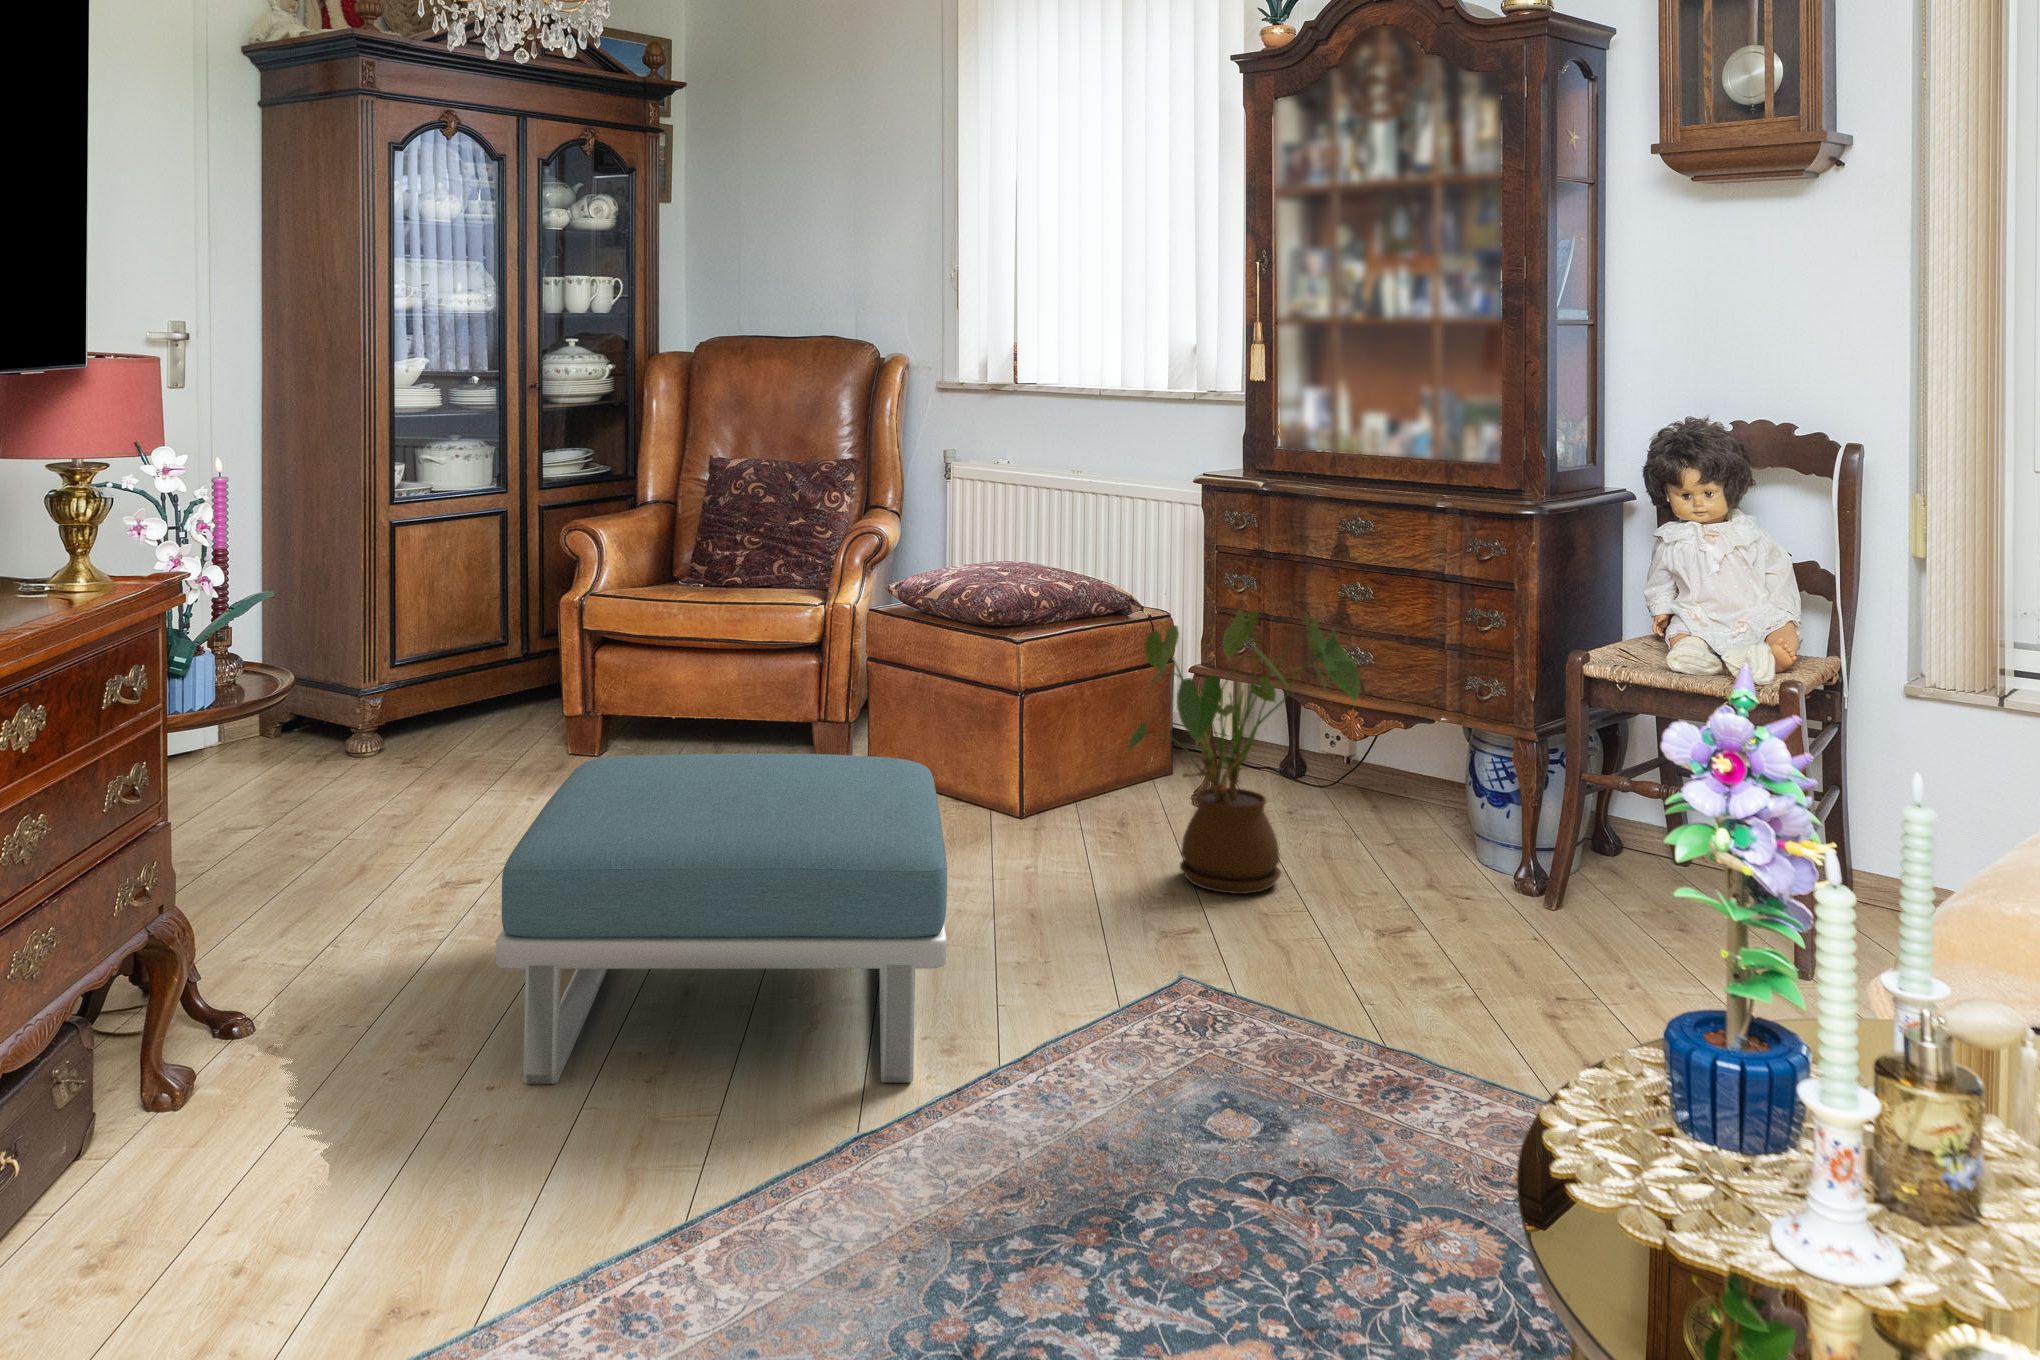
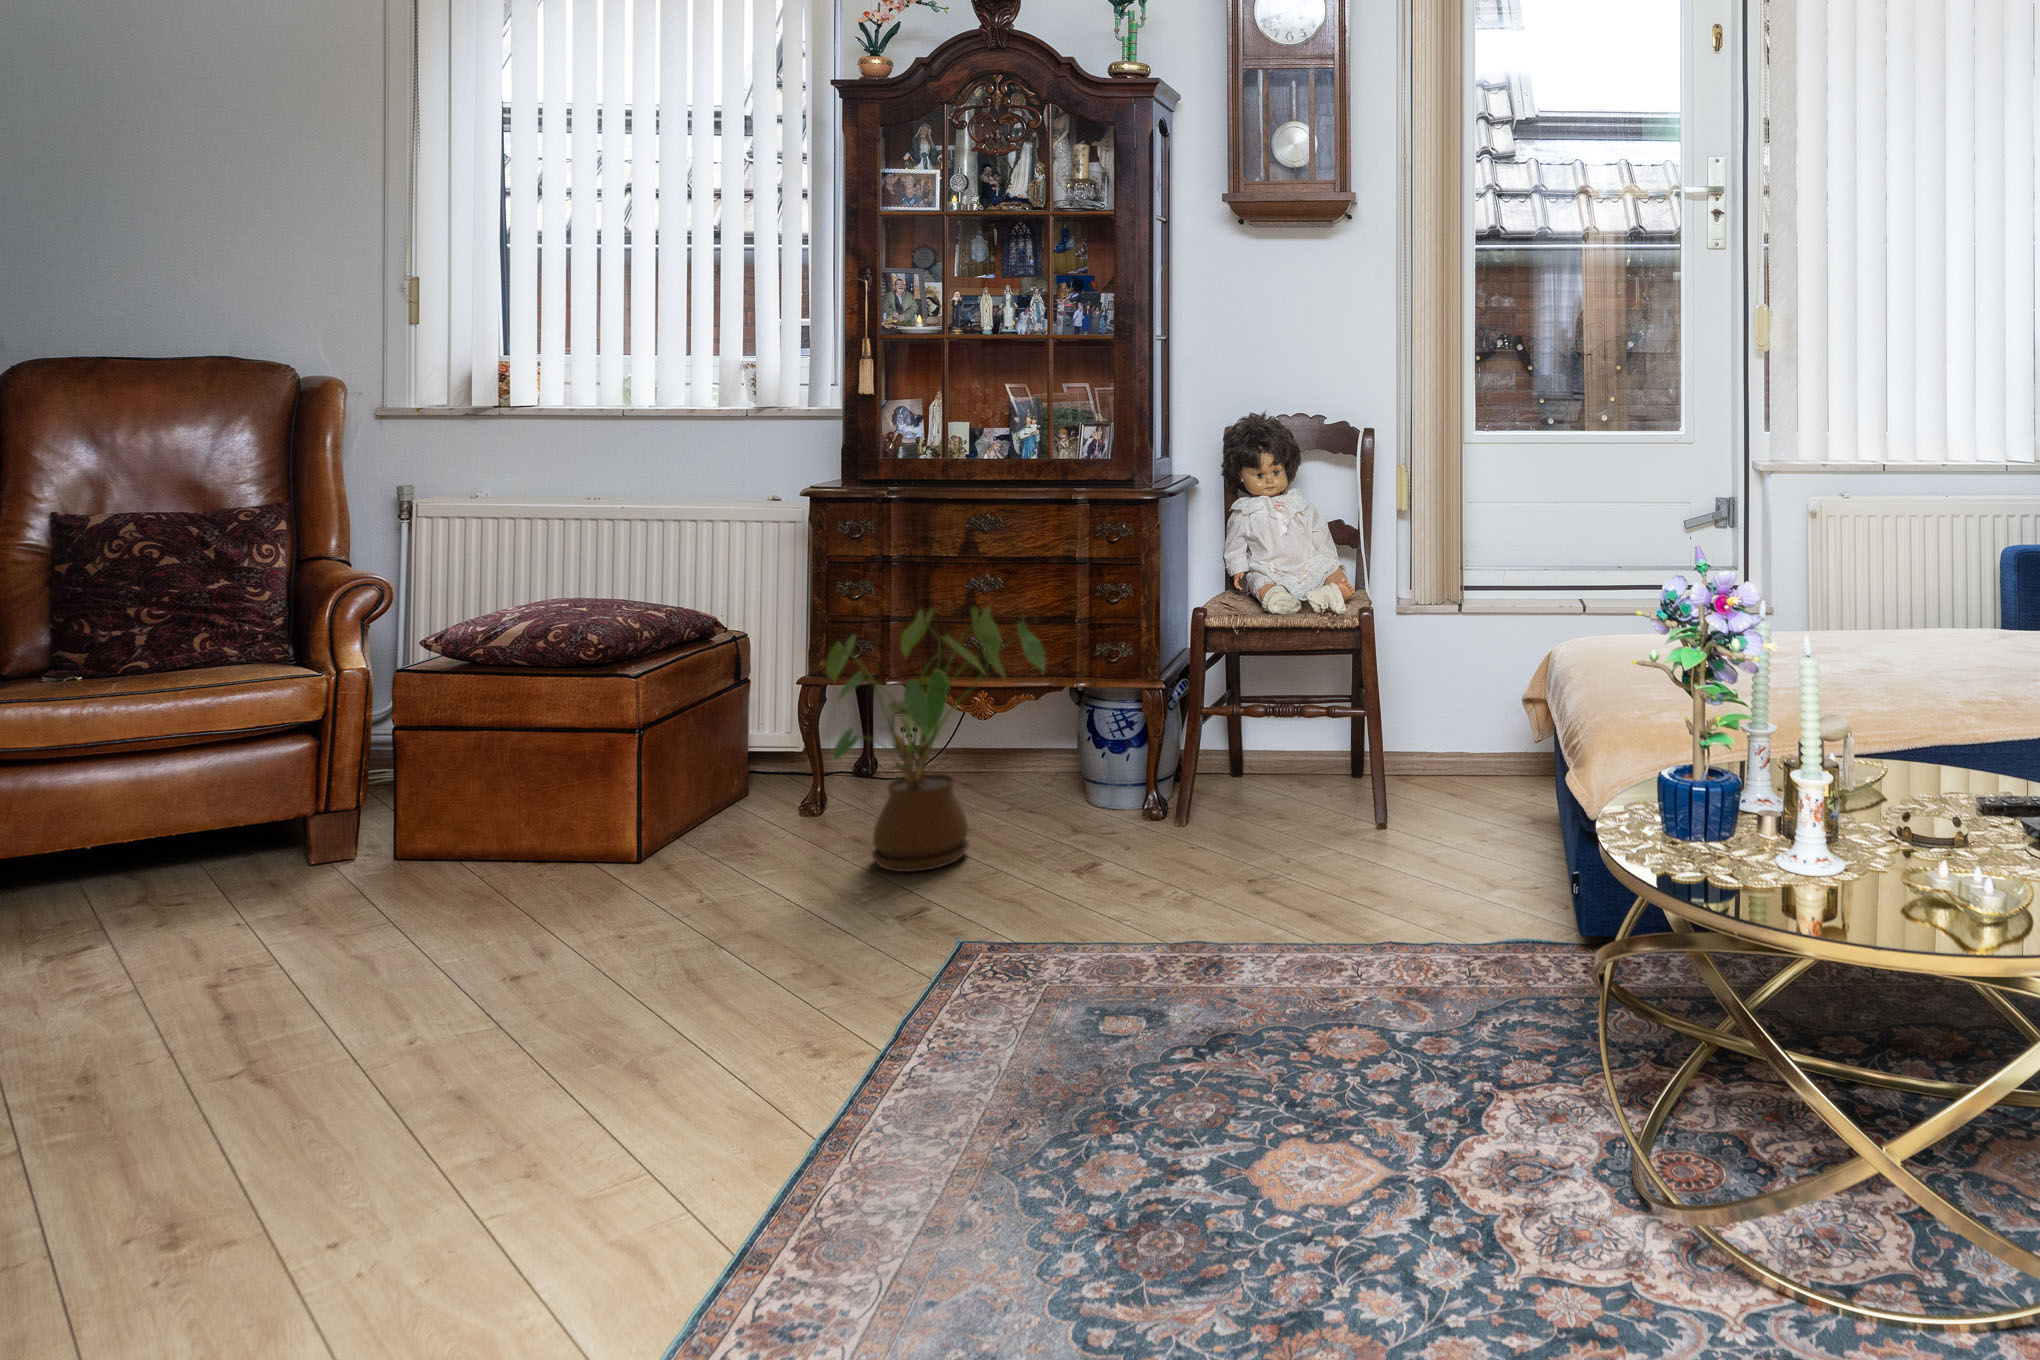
footstool: present [496,754,947,1084] -> none [218,813,860,1277]

